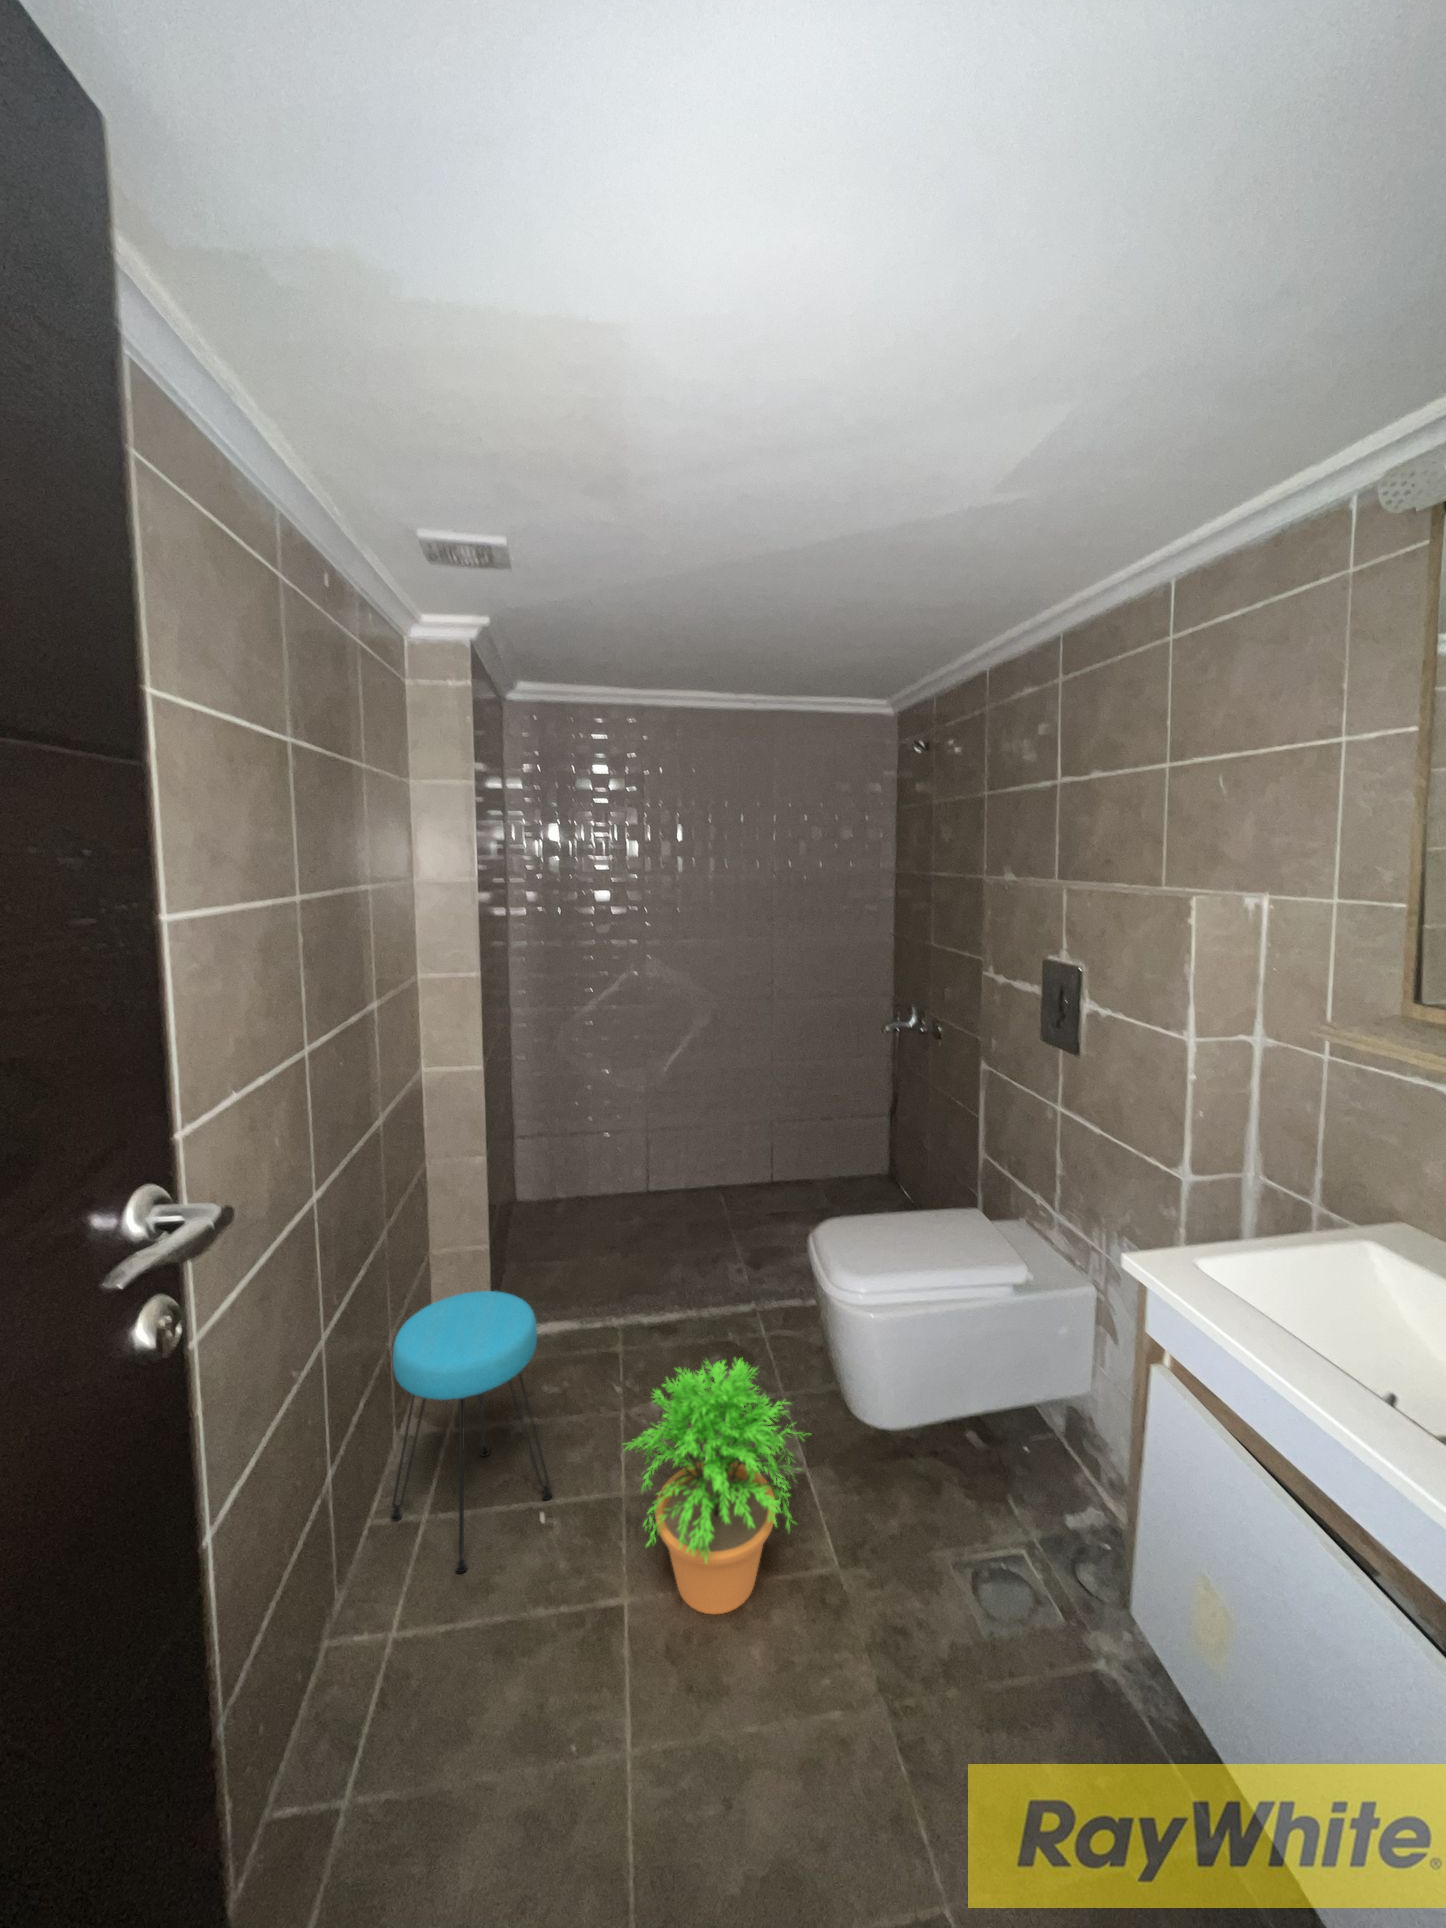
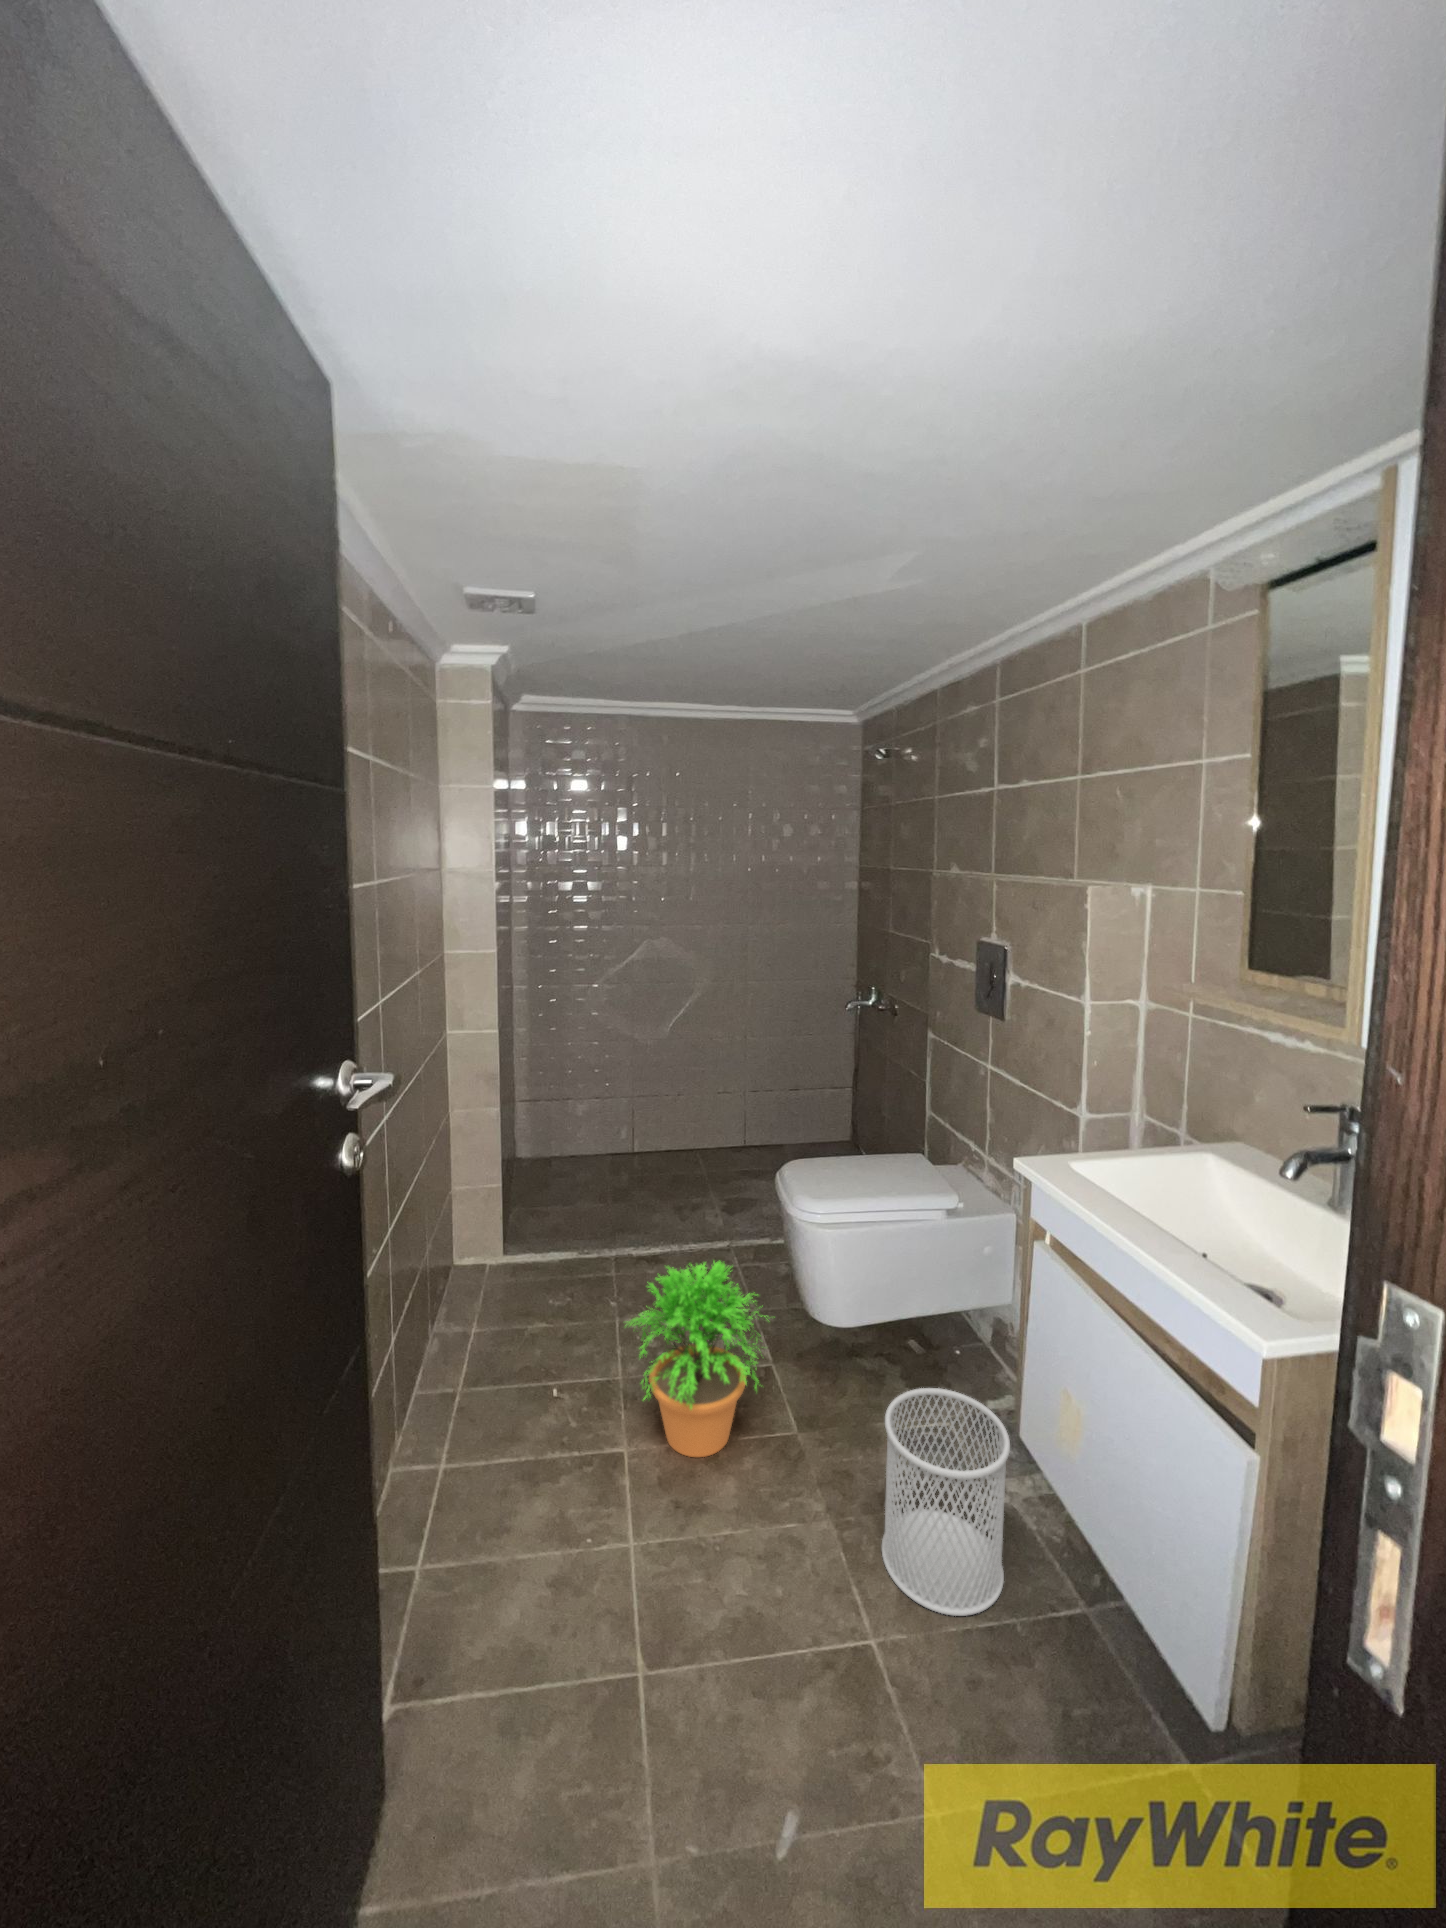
stool: present [391,1291,552,1572] -> none [433,1210,563,1425]
wastebasket: none [952,1538,1122,1867] -> present [882,1388,1010,1616]

